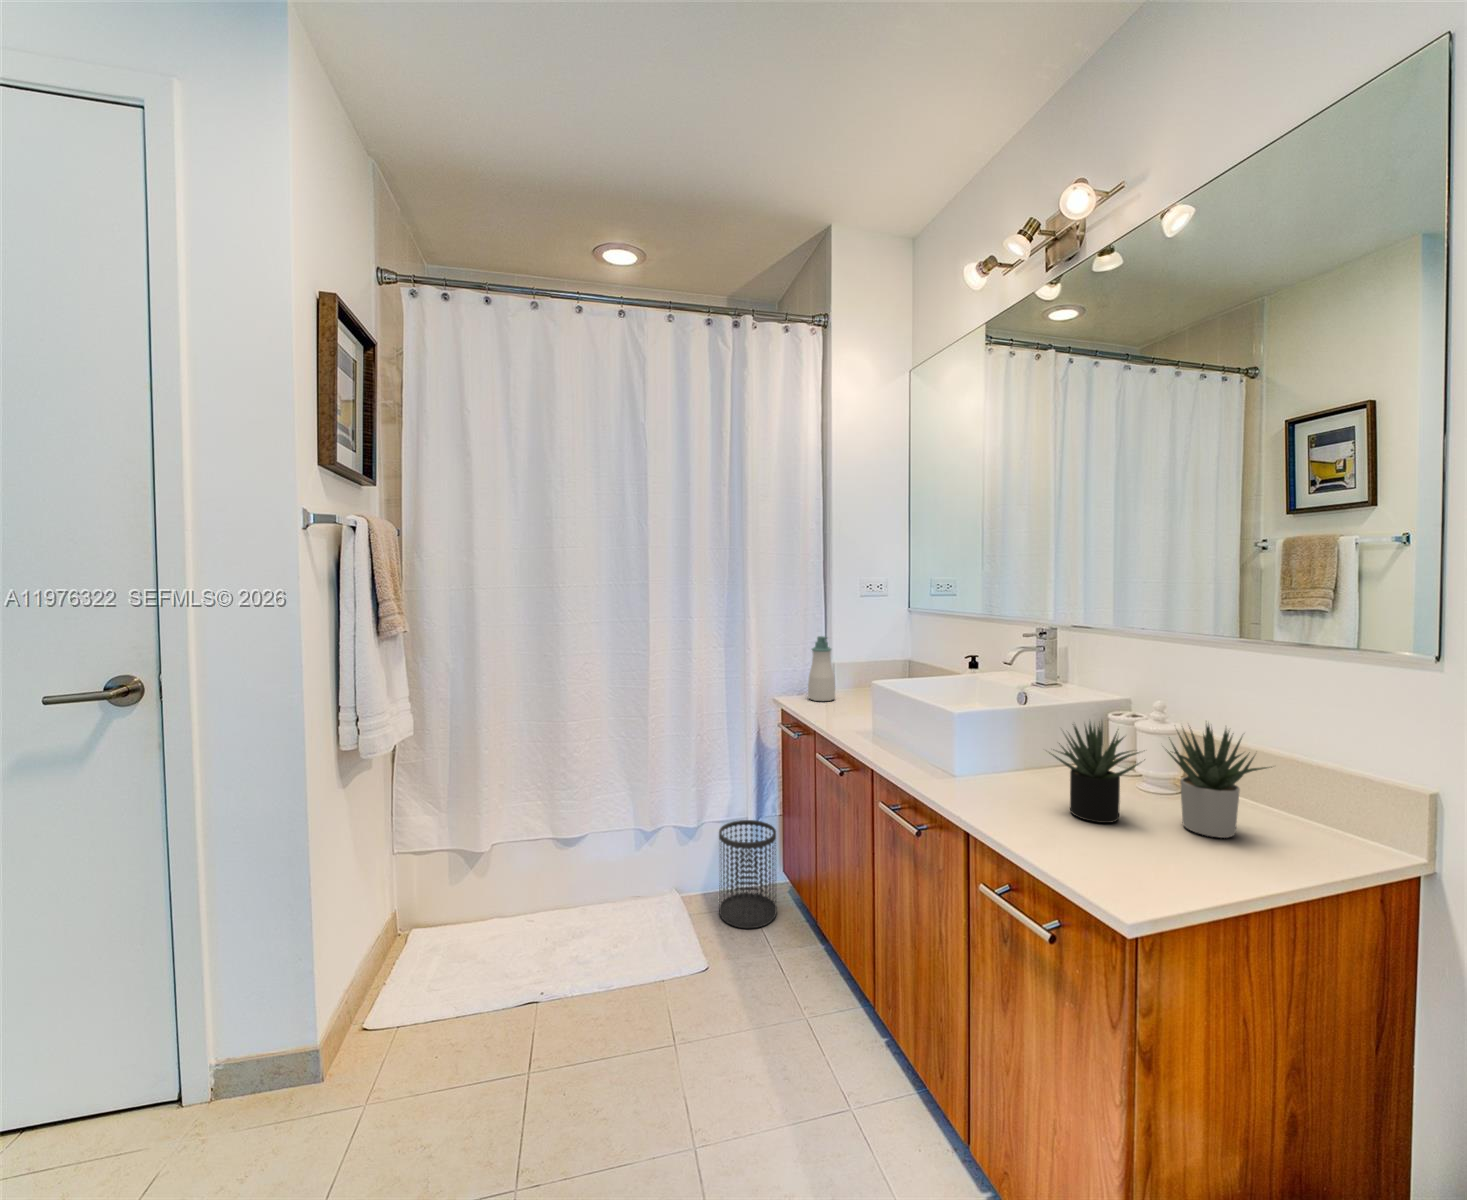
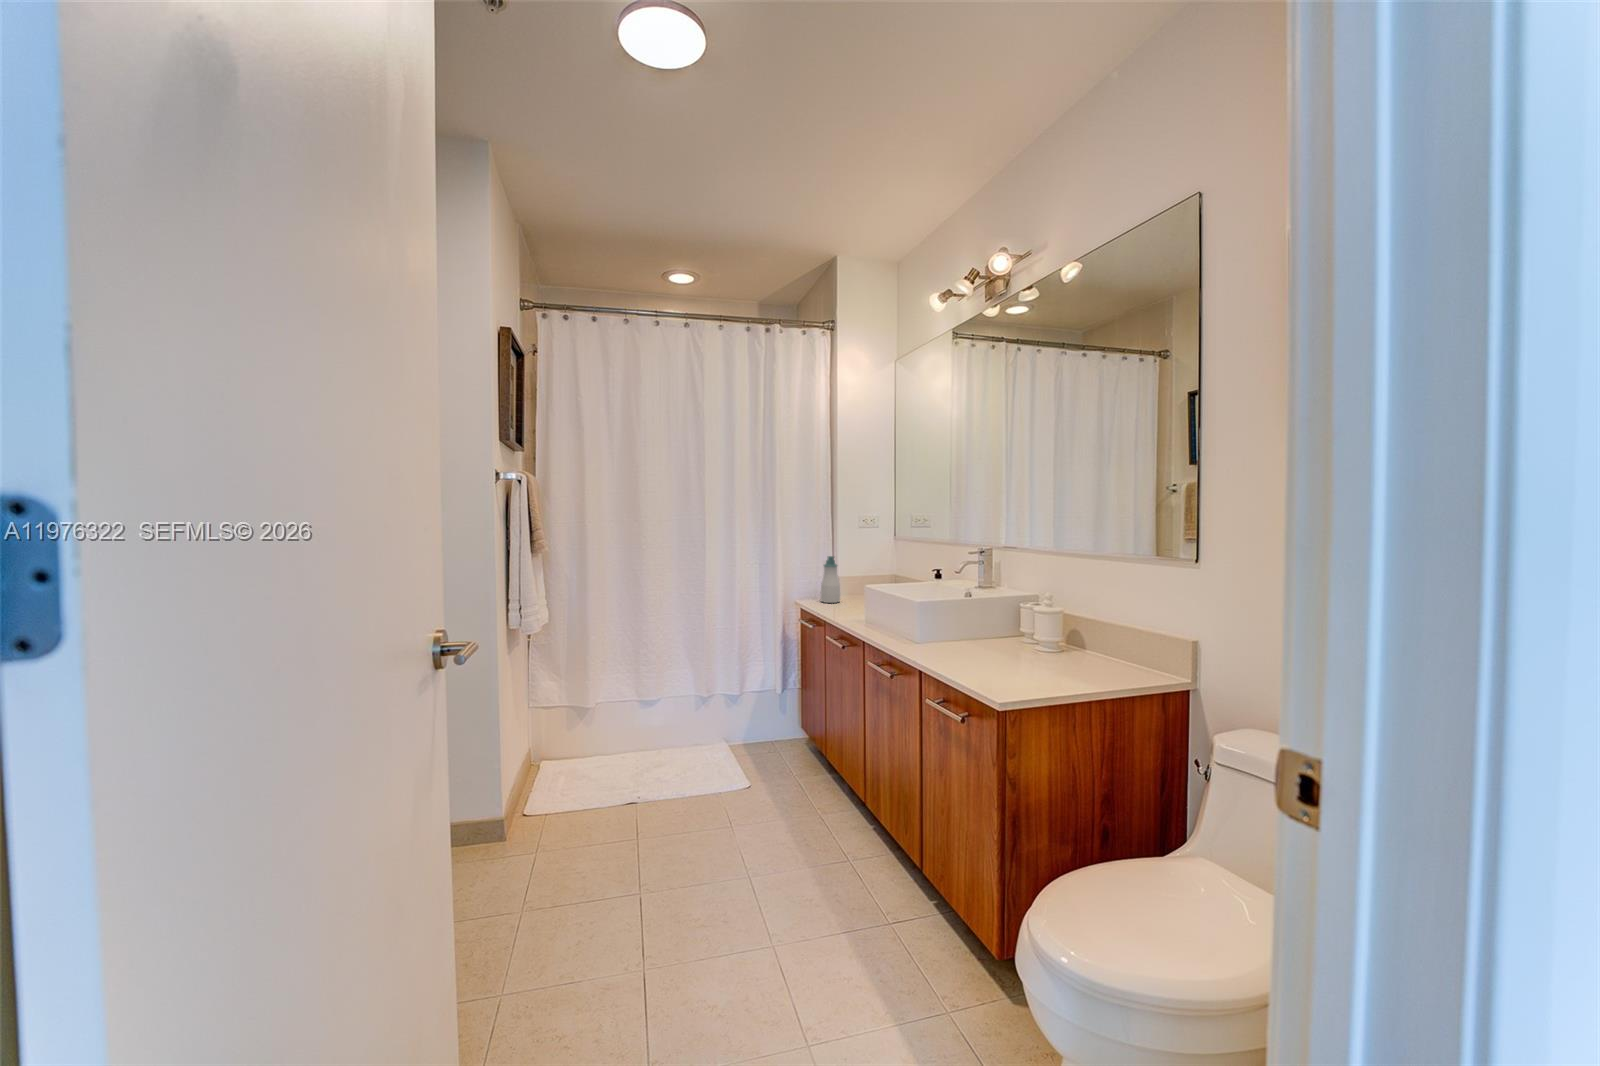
succulent plant: present [1052,723,1267,838] -> none [972,599,1108,672]
wastebasket: present [719,820,777,928] -> none [755,692,797,769]

